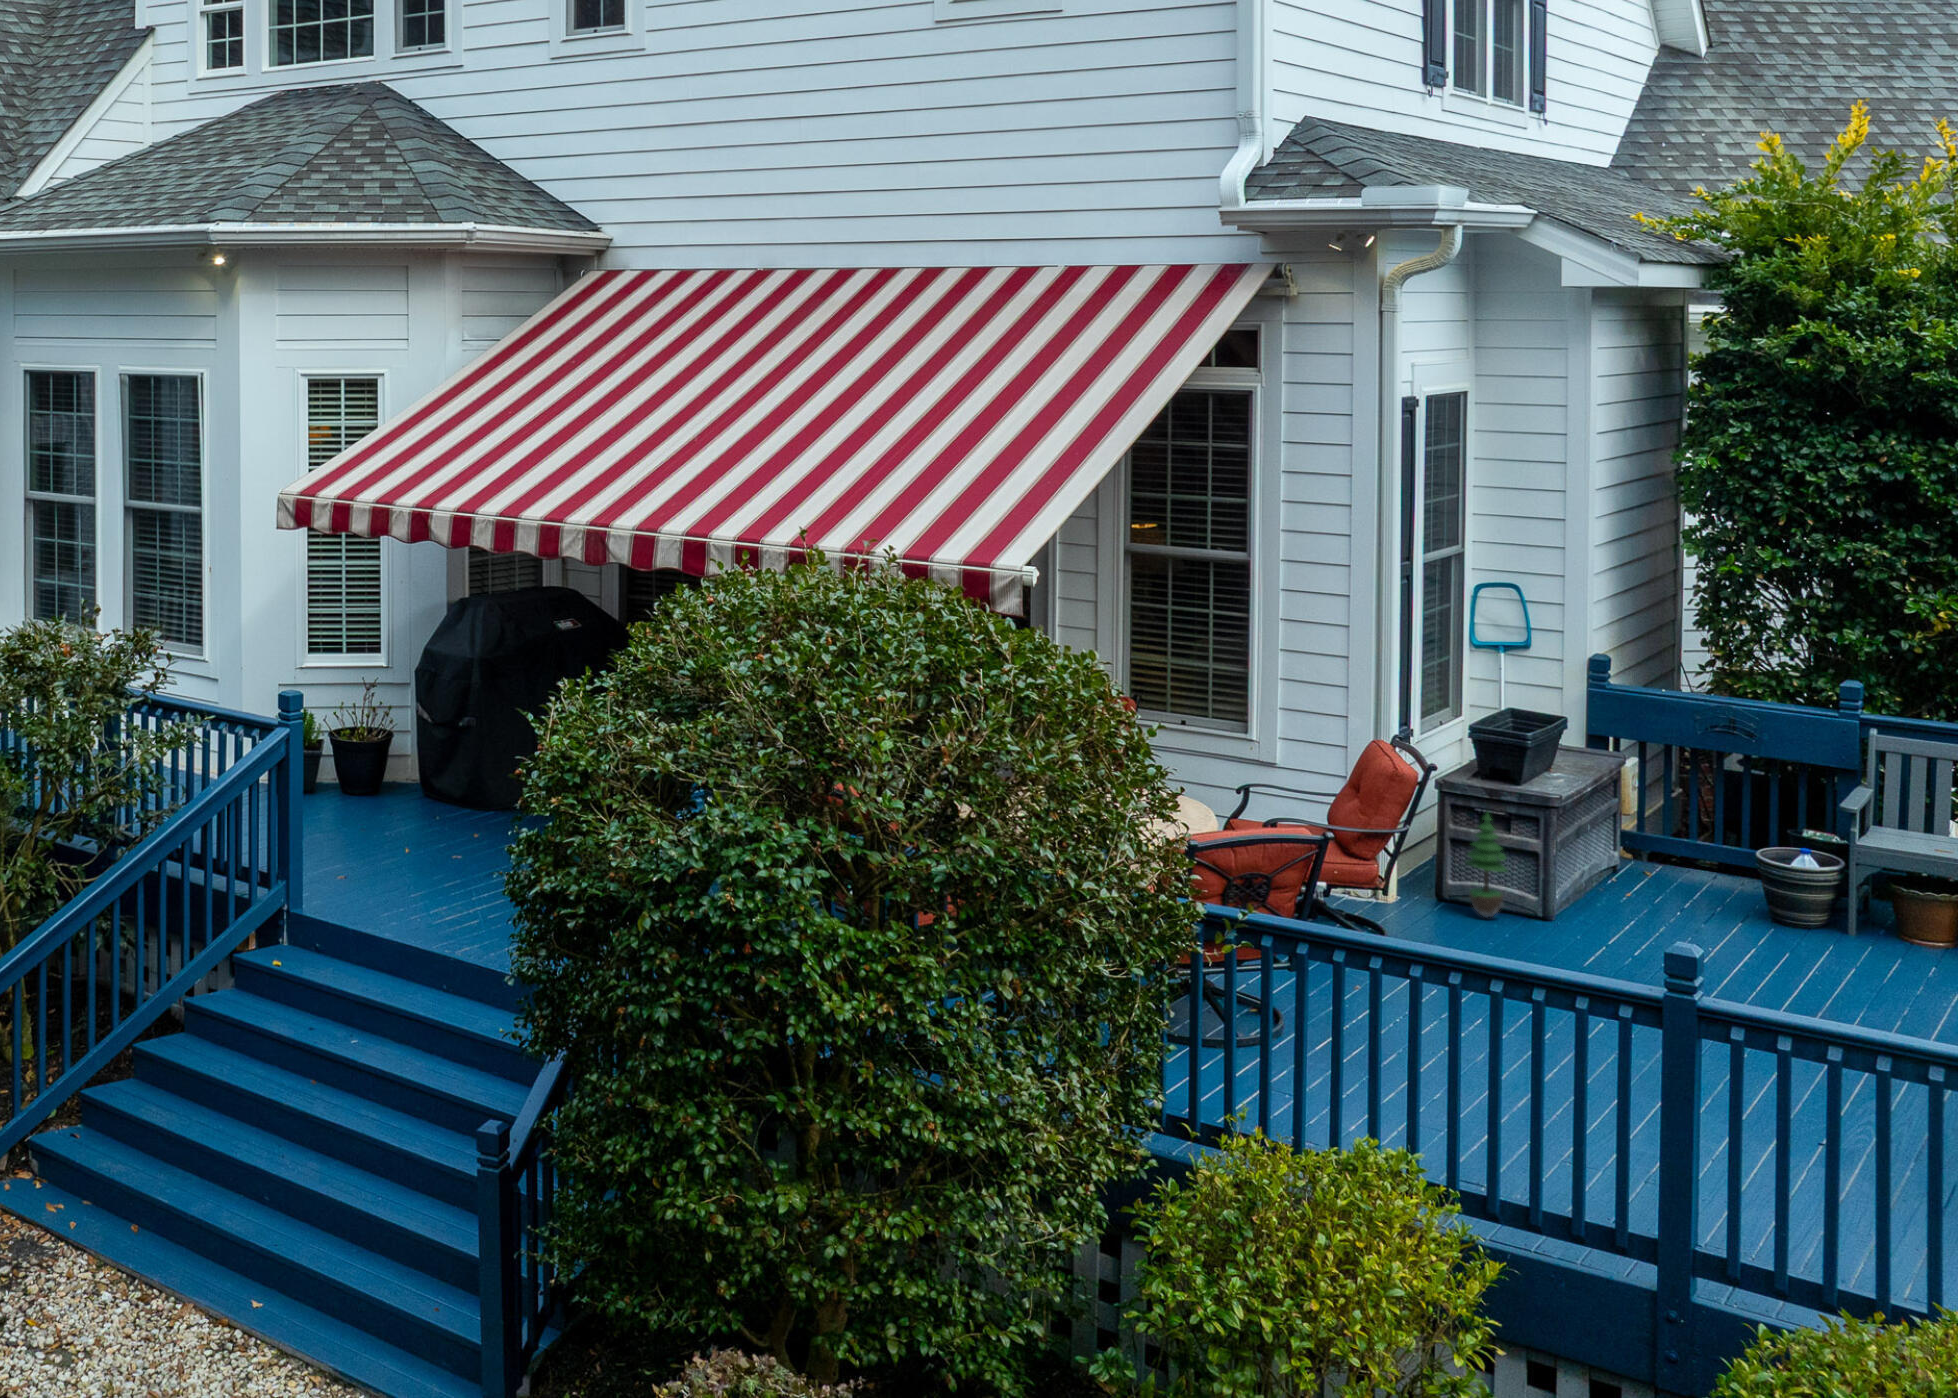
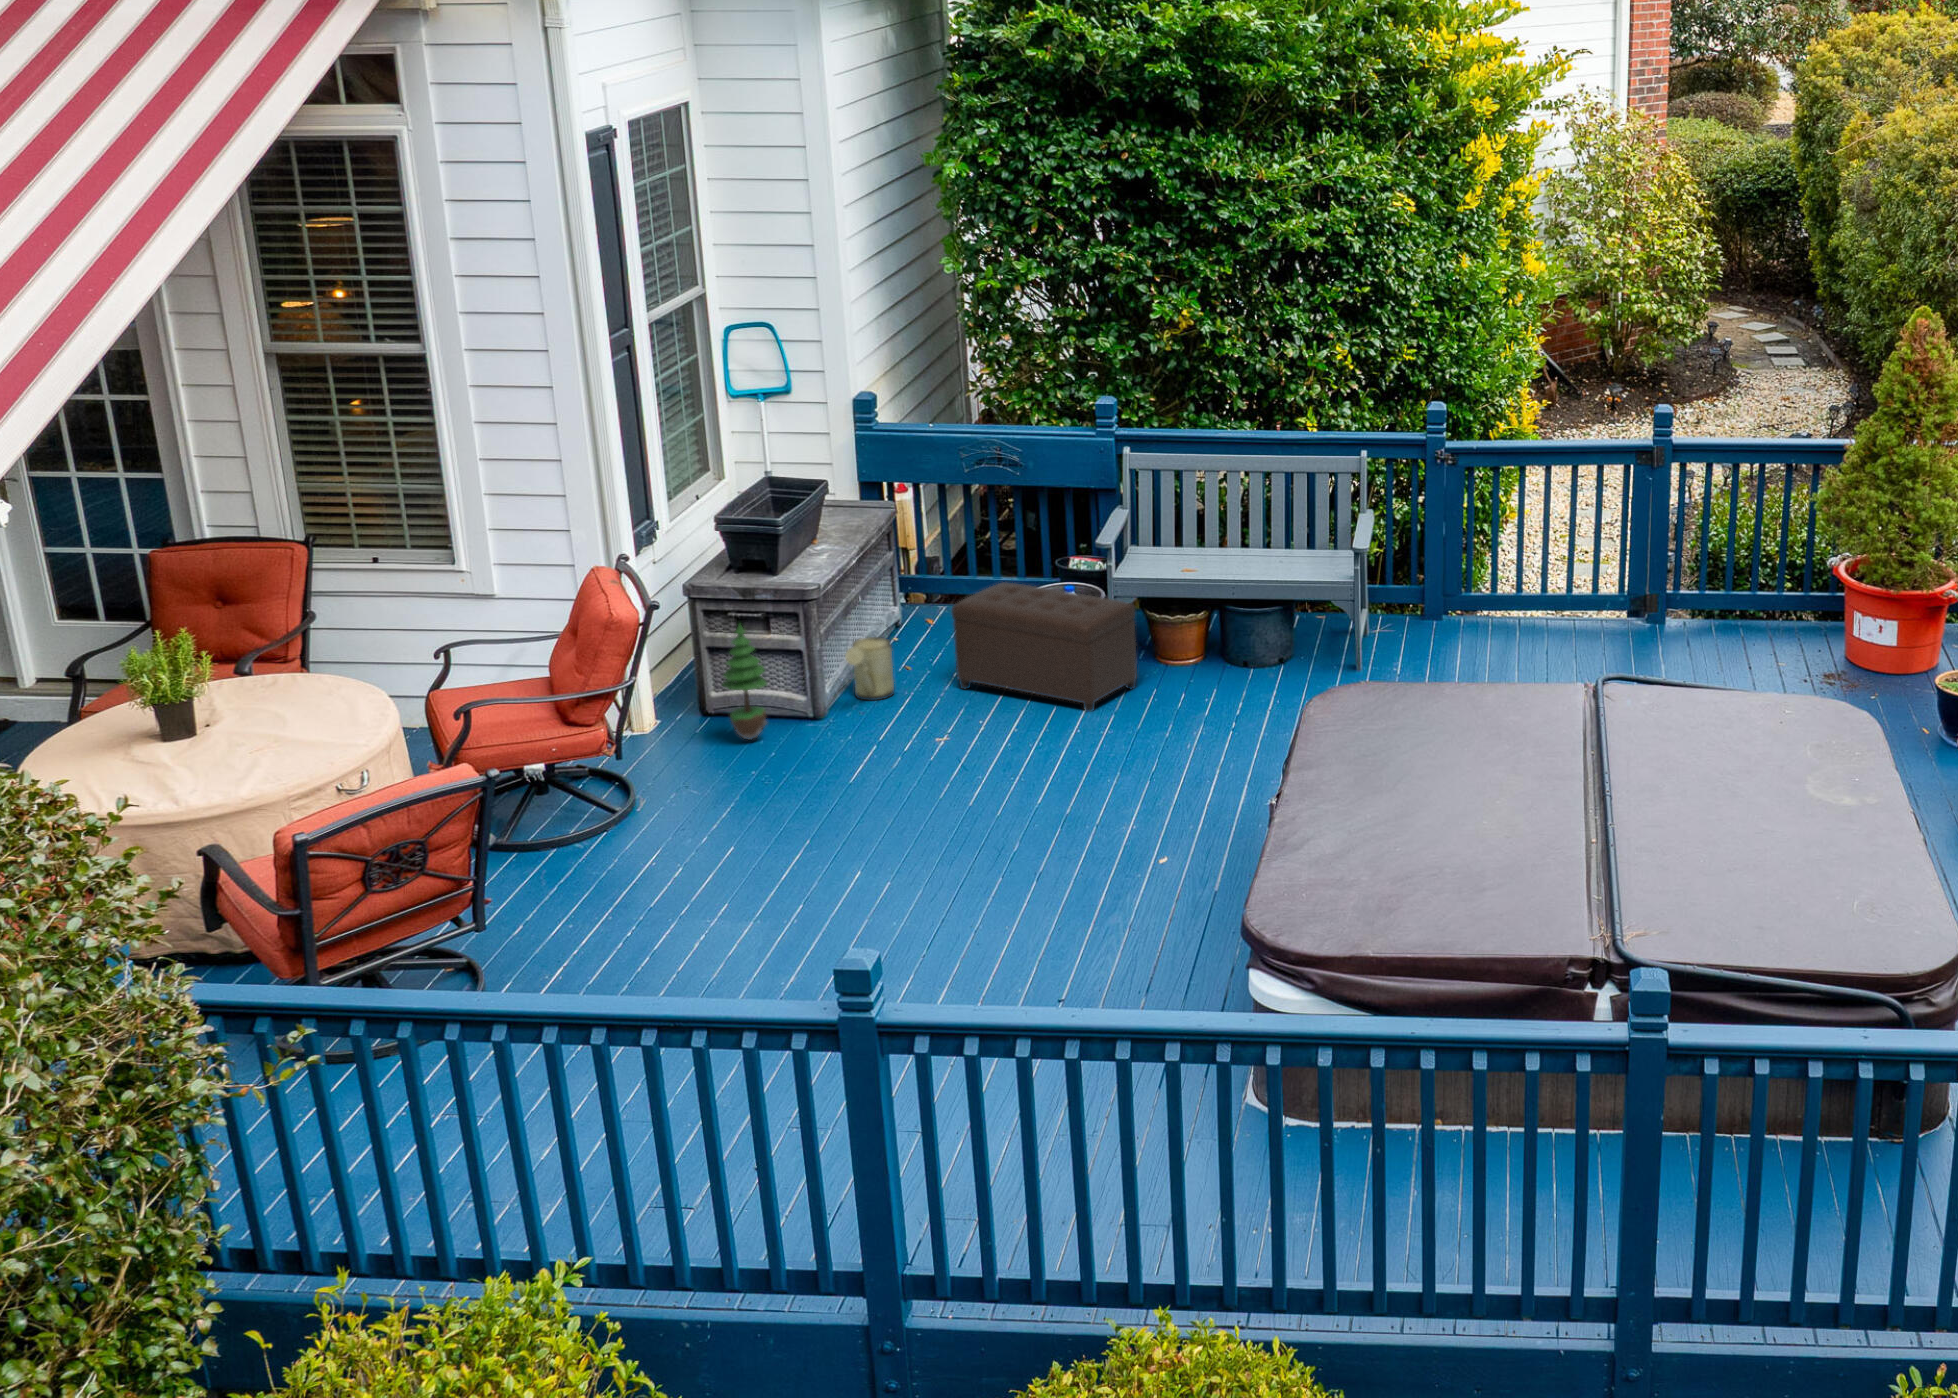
ottoman: none [1690,833,1903,972] -> present [952,583,1137,712]
watering can: none [1581,840,1624,915] -> present [845,637,894,700]

